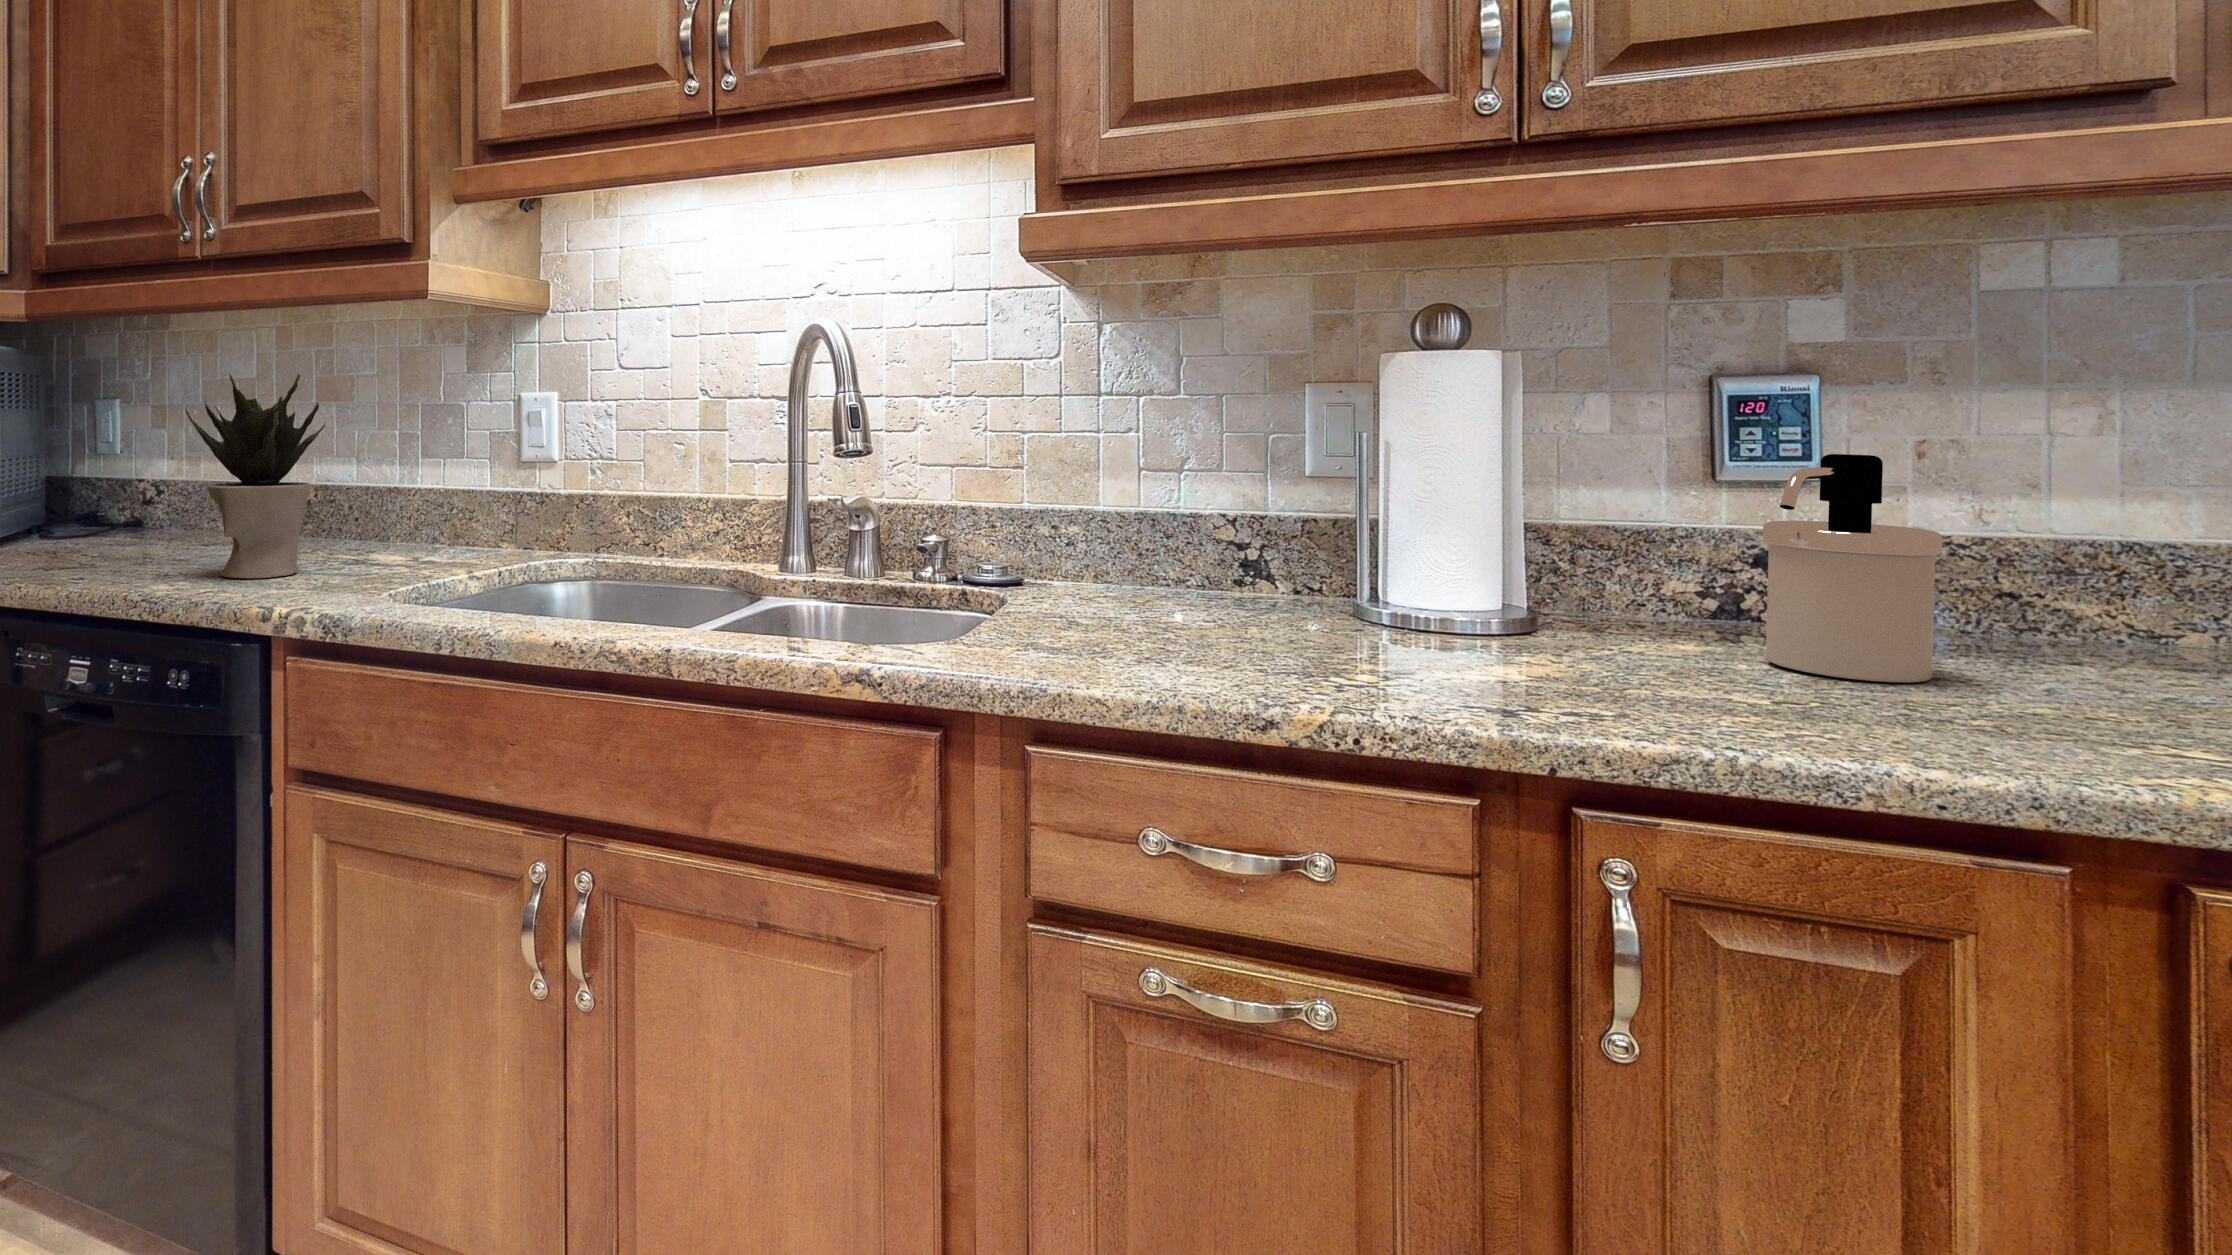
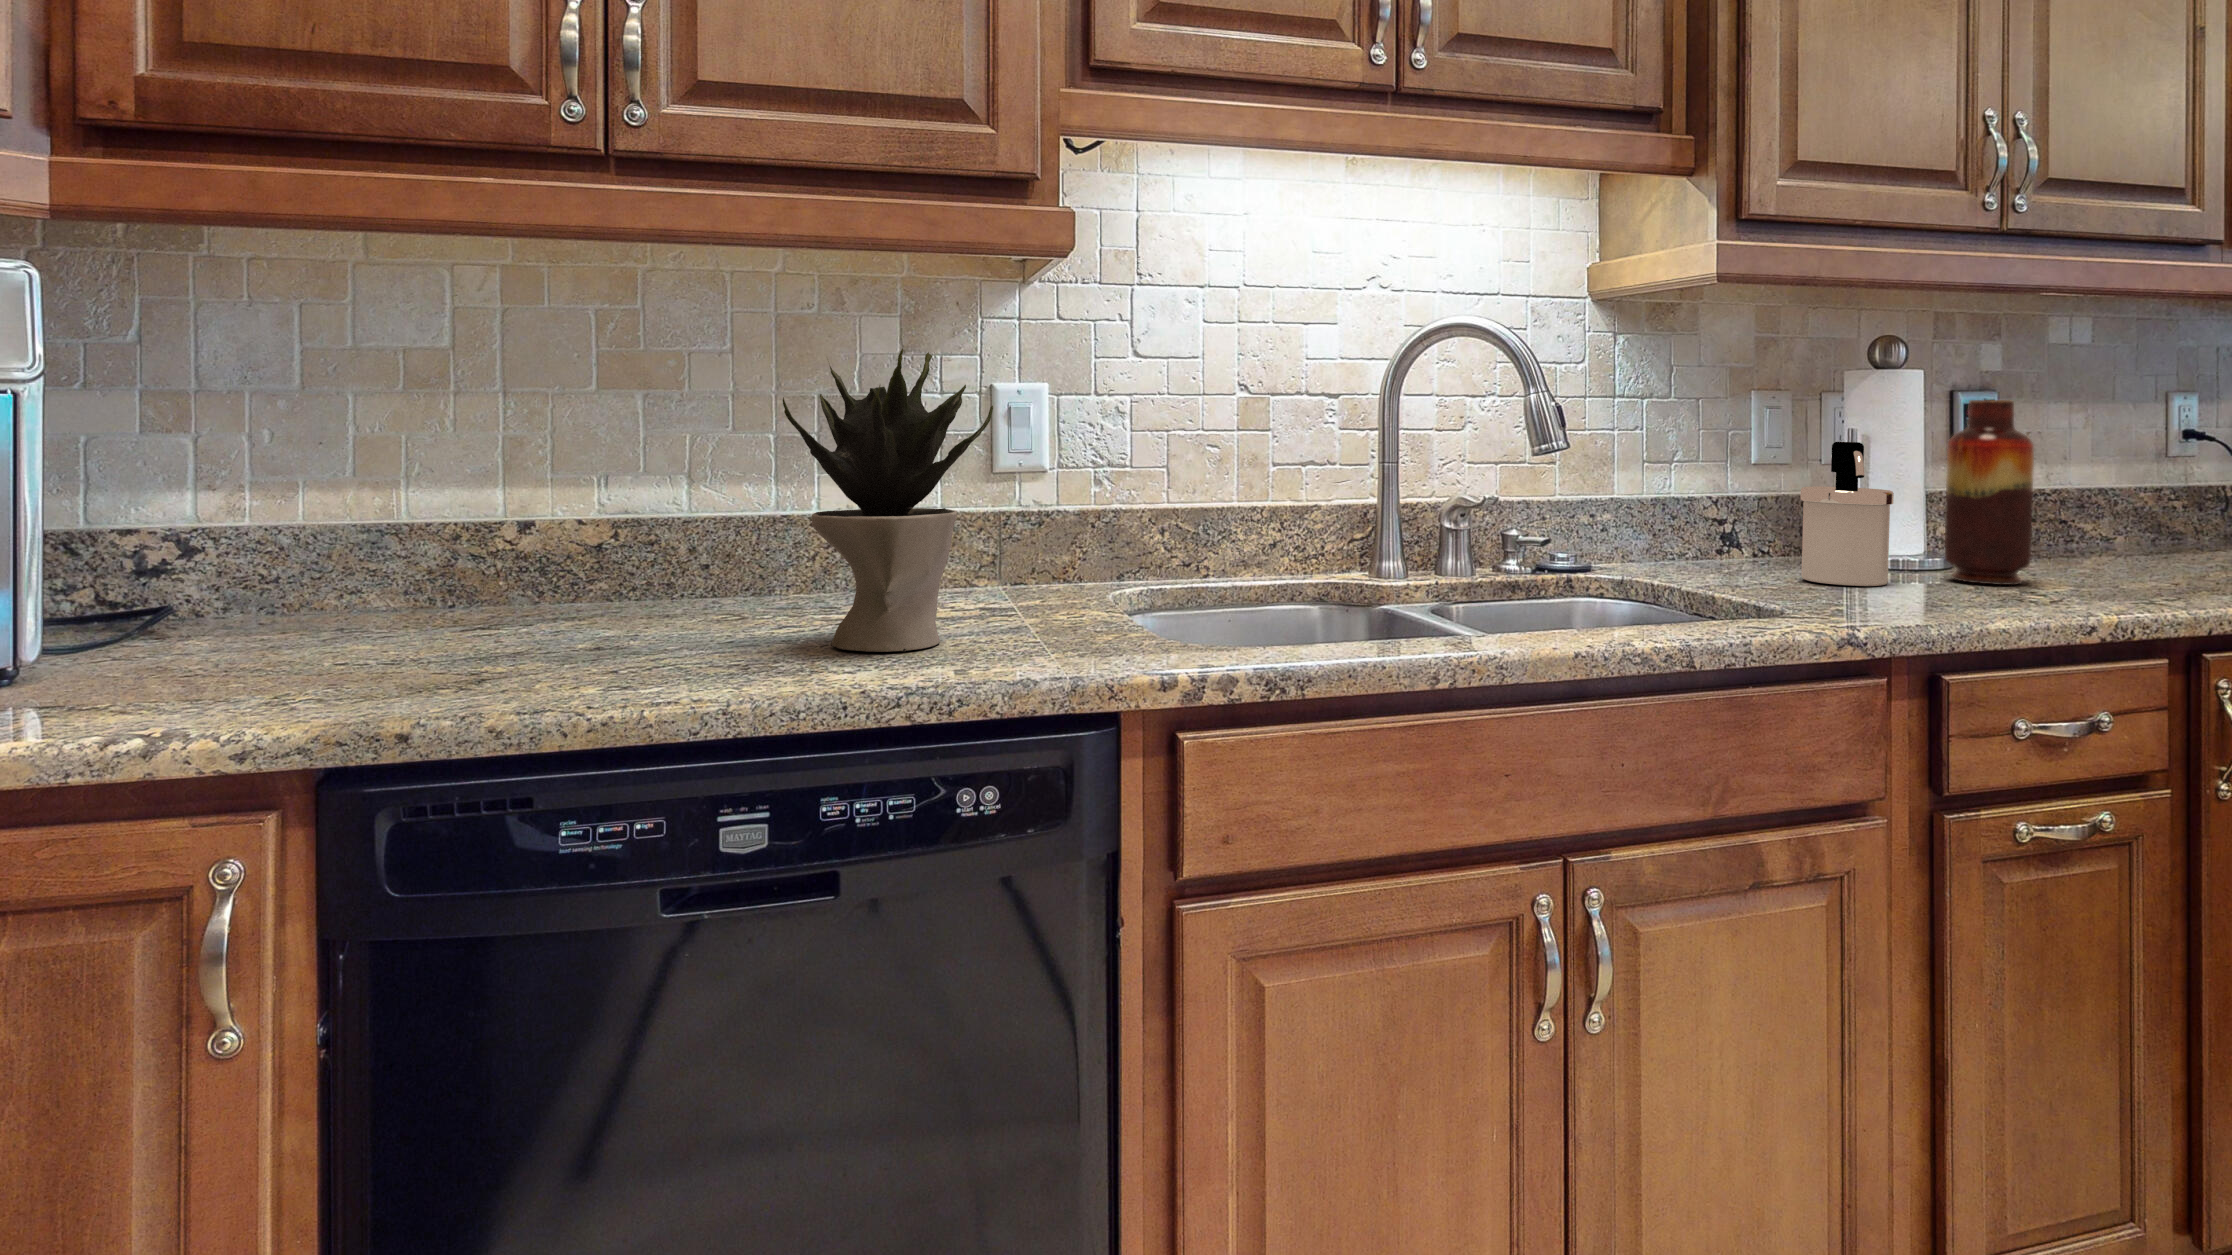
vase: none [1384,391,1515,664] -> present [1945,400,2034,585]
soap dispenser: present [1763,454,1942,683] -> present [1800,442,1894,586]

